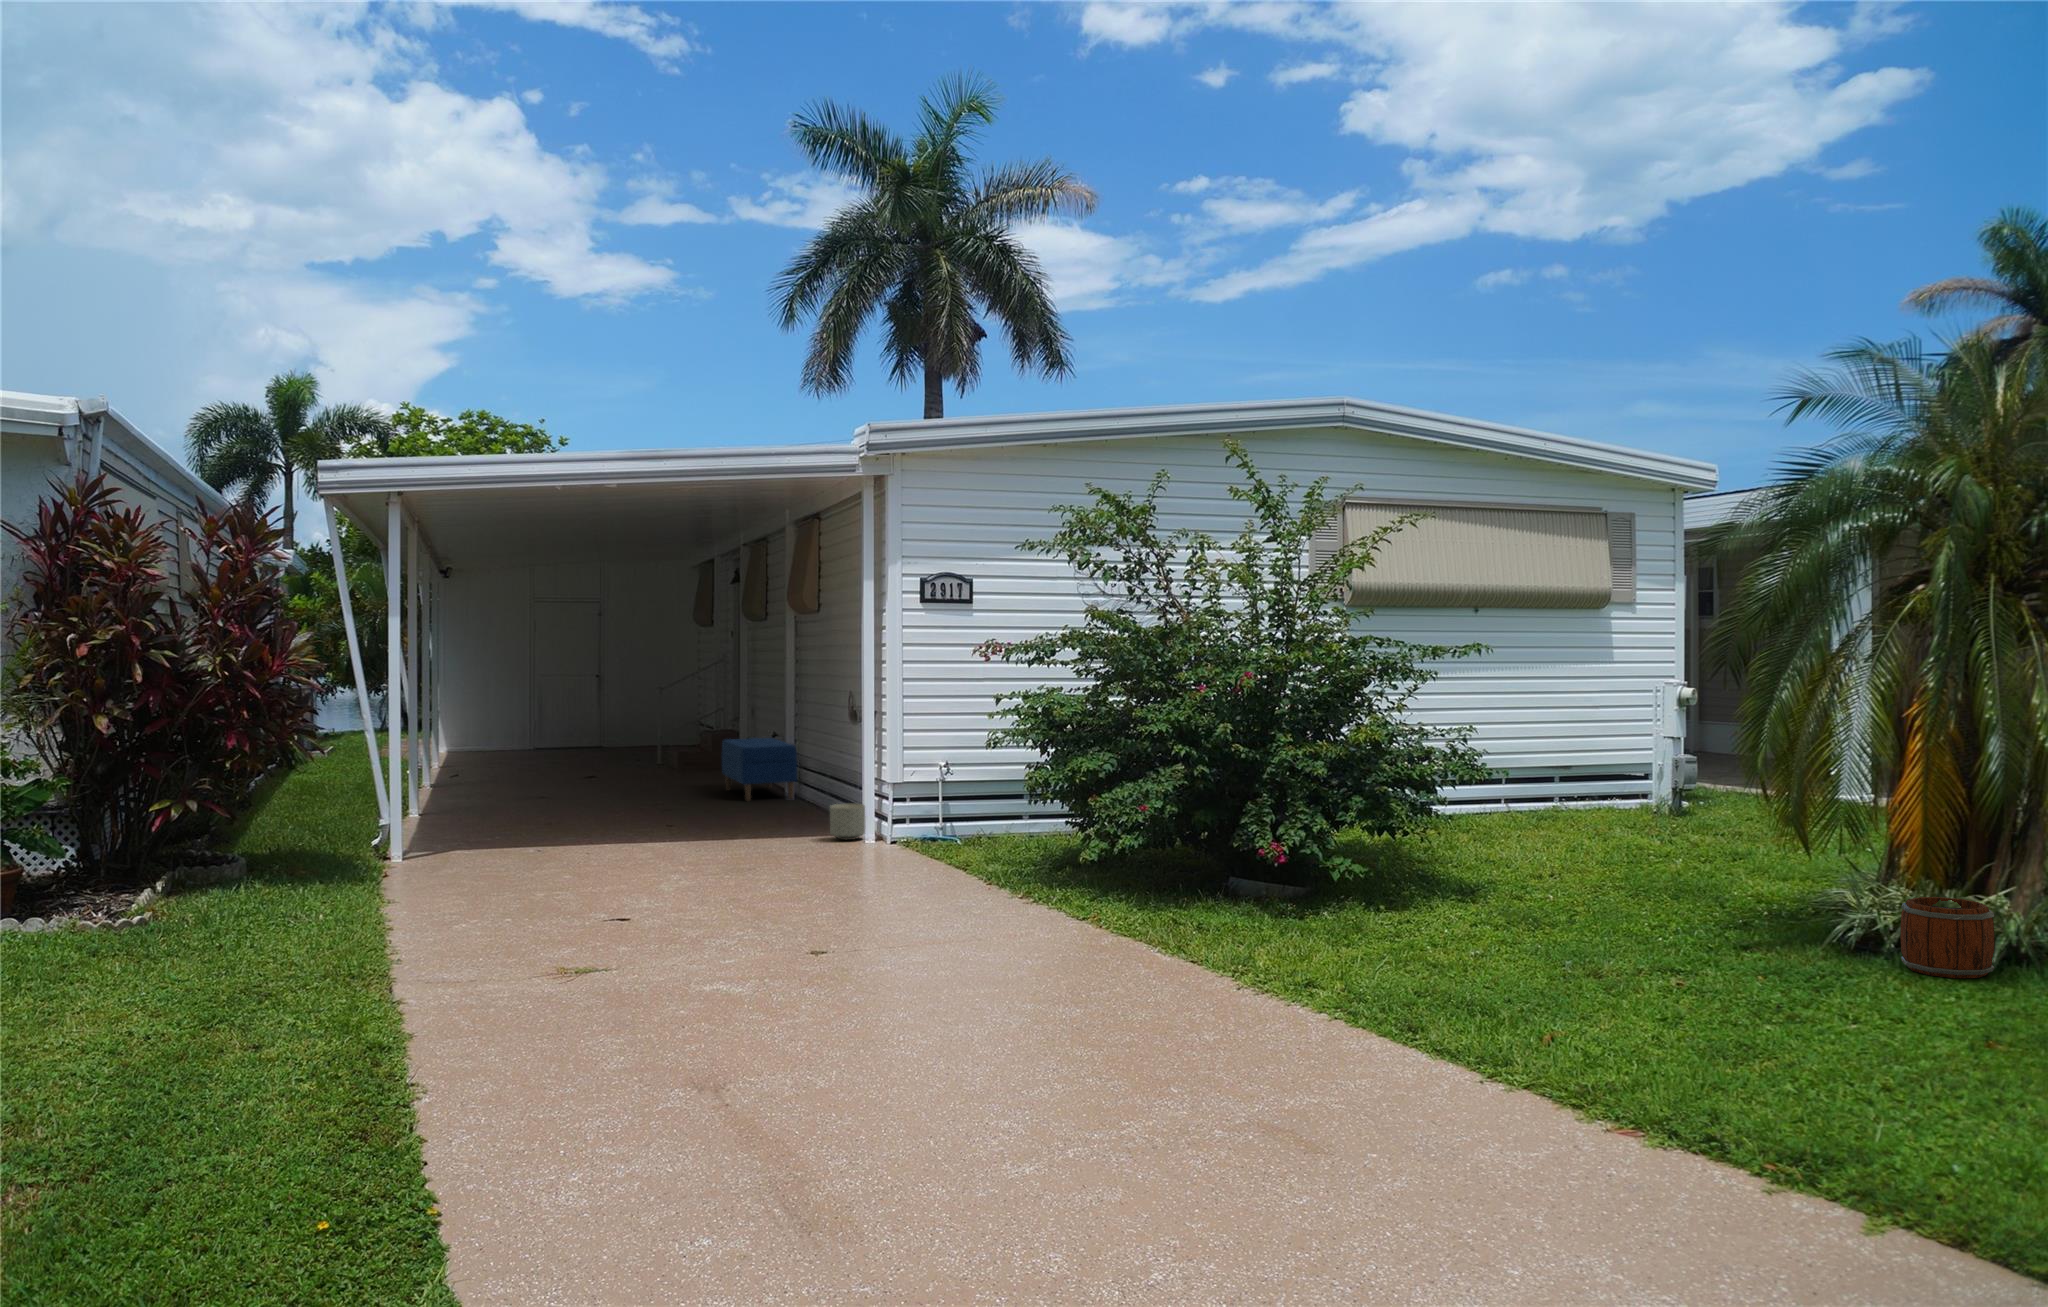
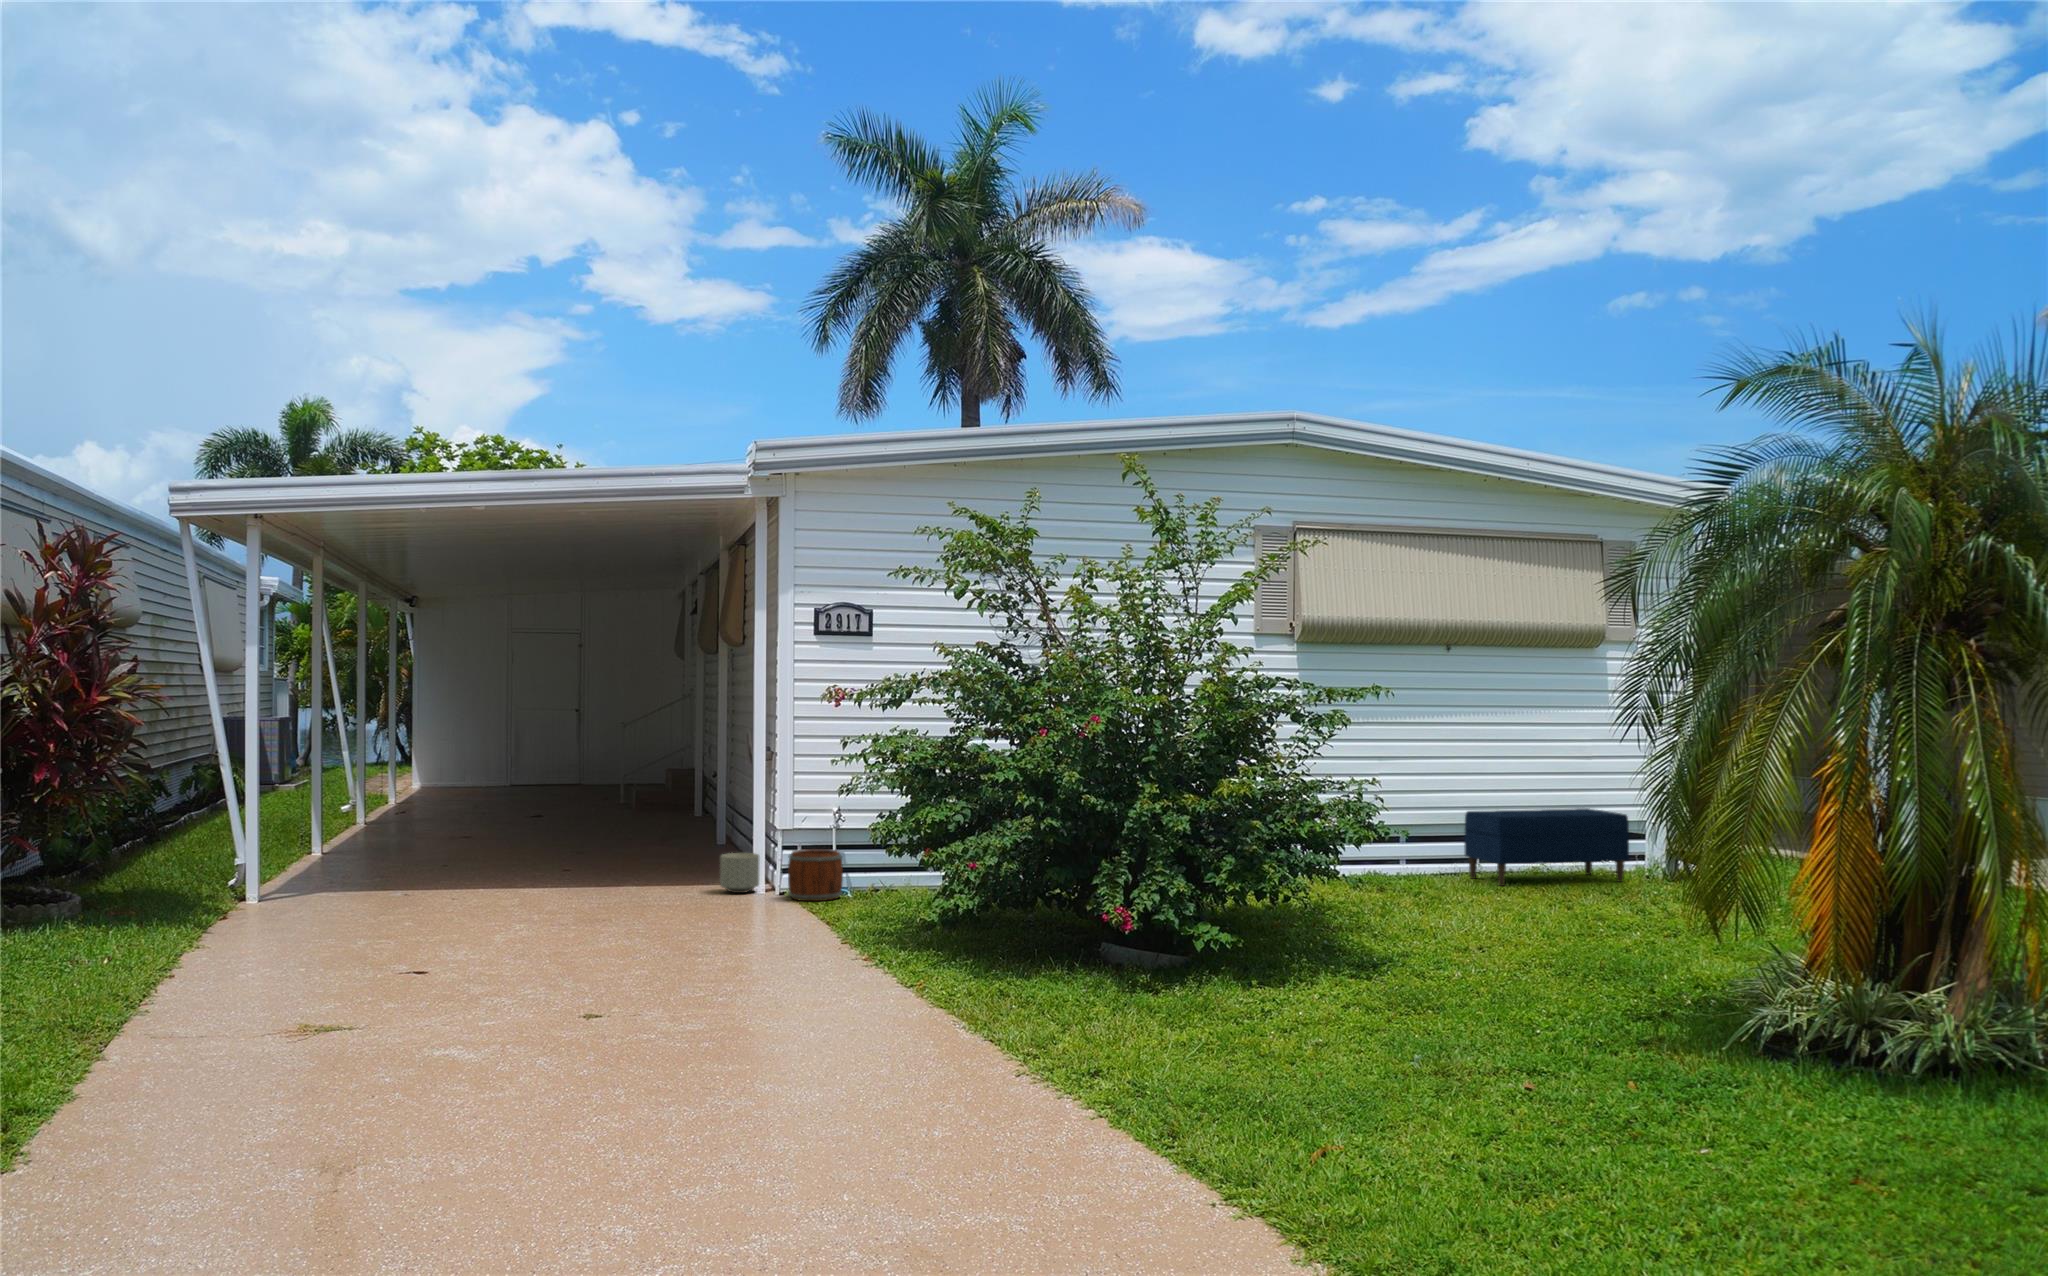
bench: present [722,738,797,801] -> present [1464,808,1629,886]
bucket: present [1900,897,1995,978] -> present [788,849,843,901]

